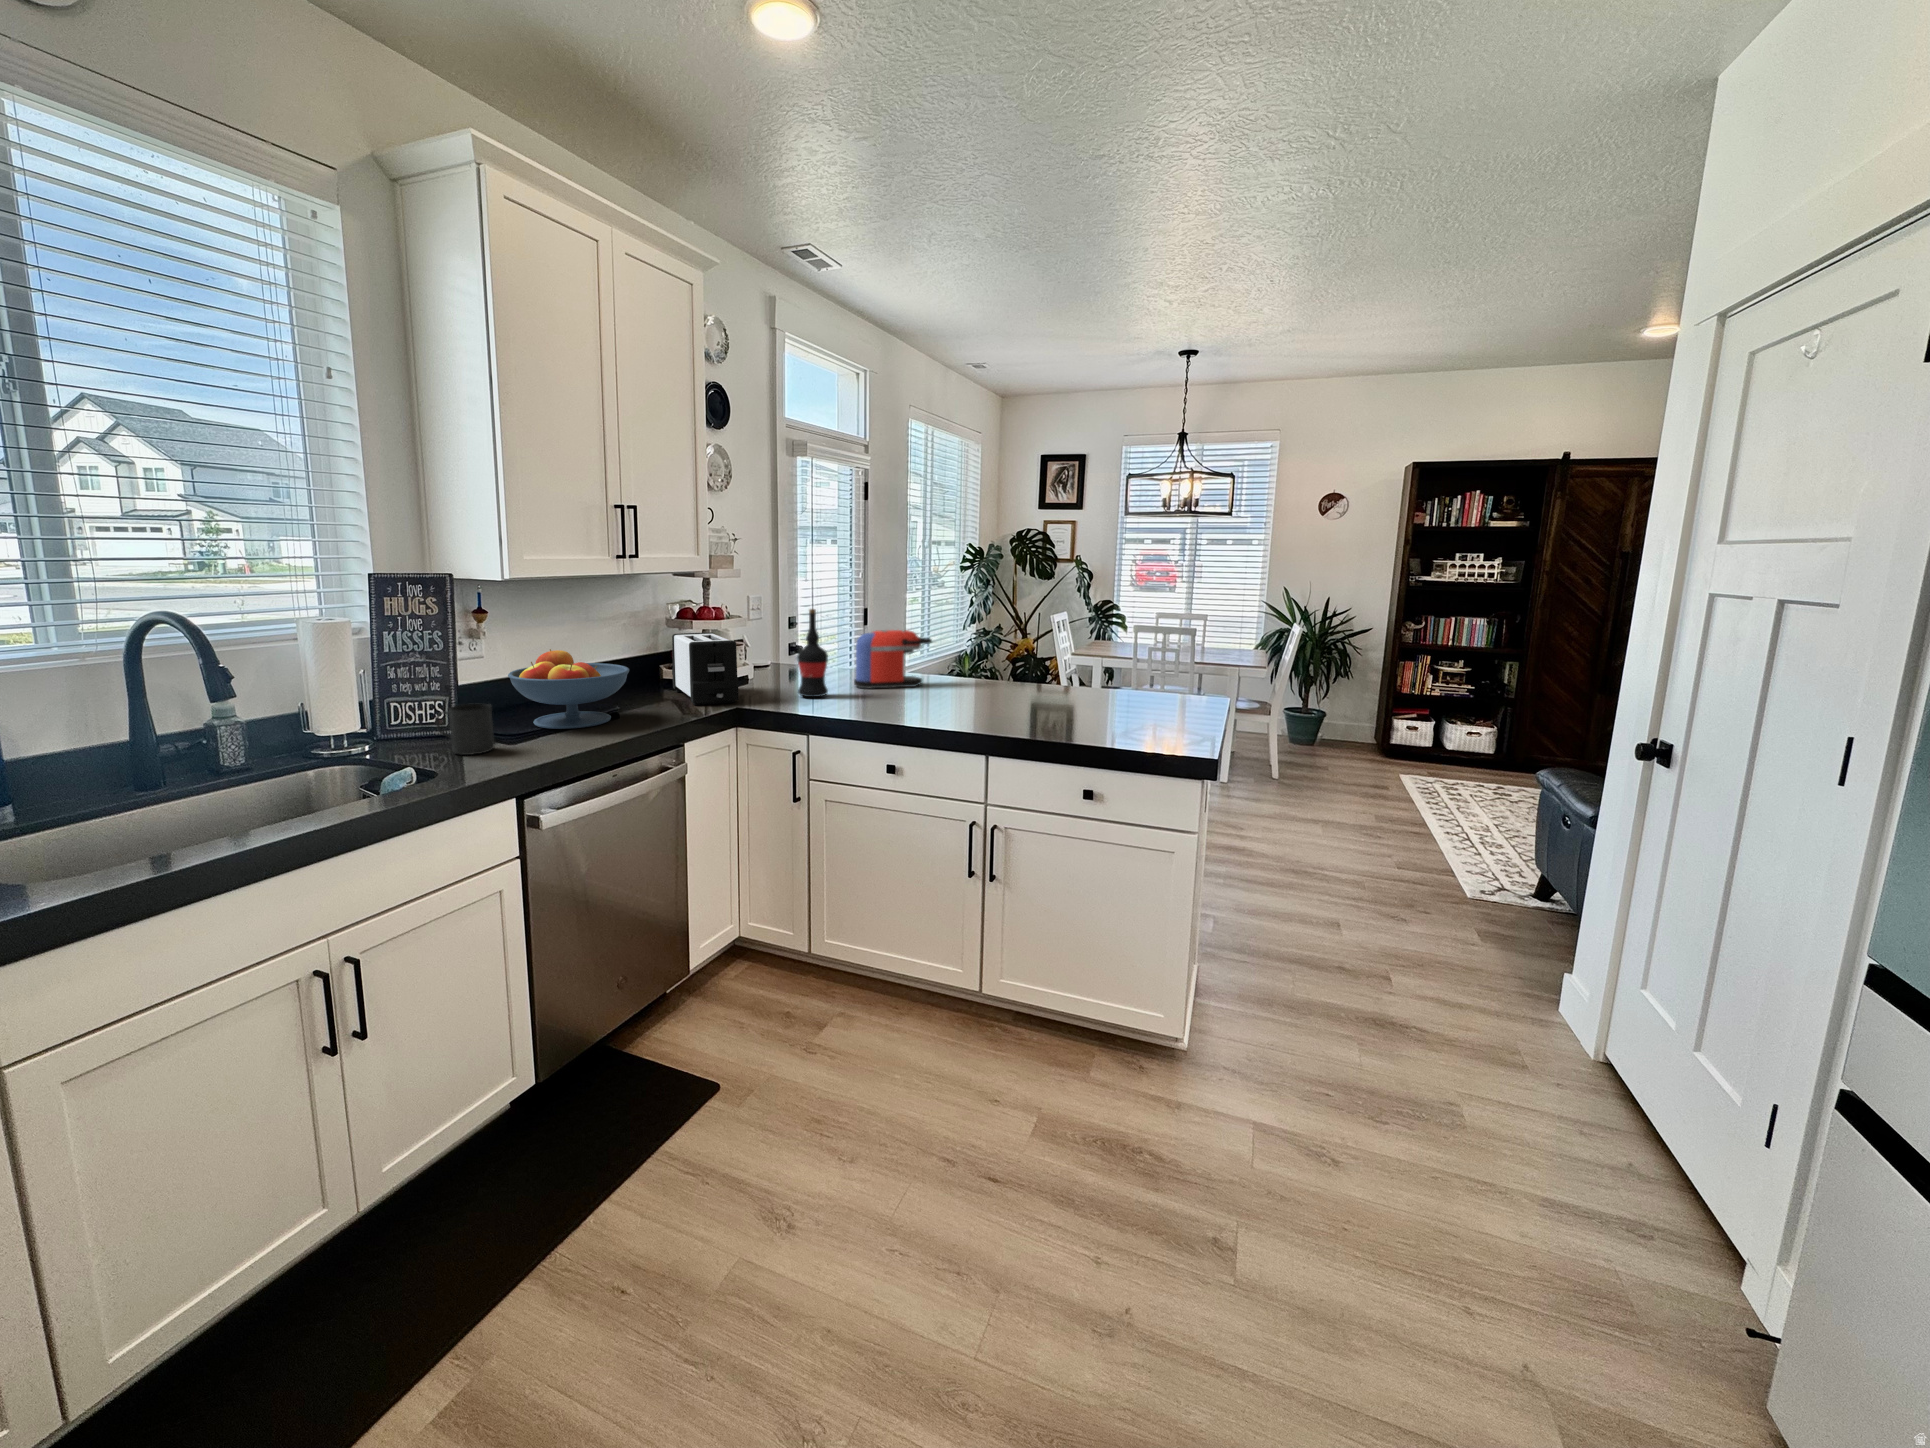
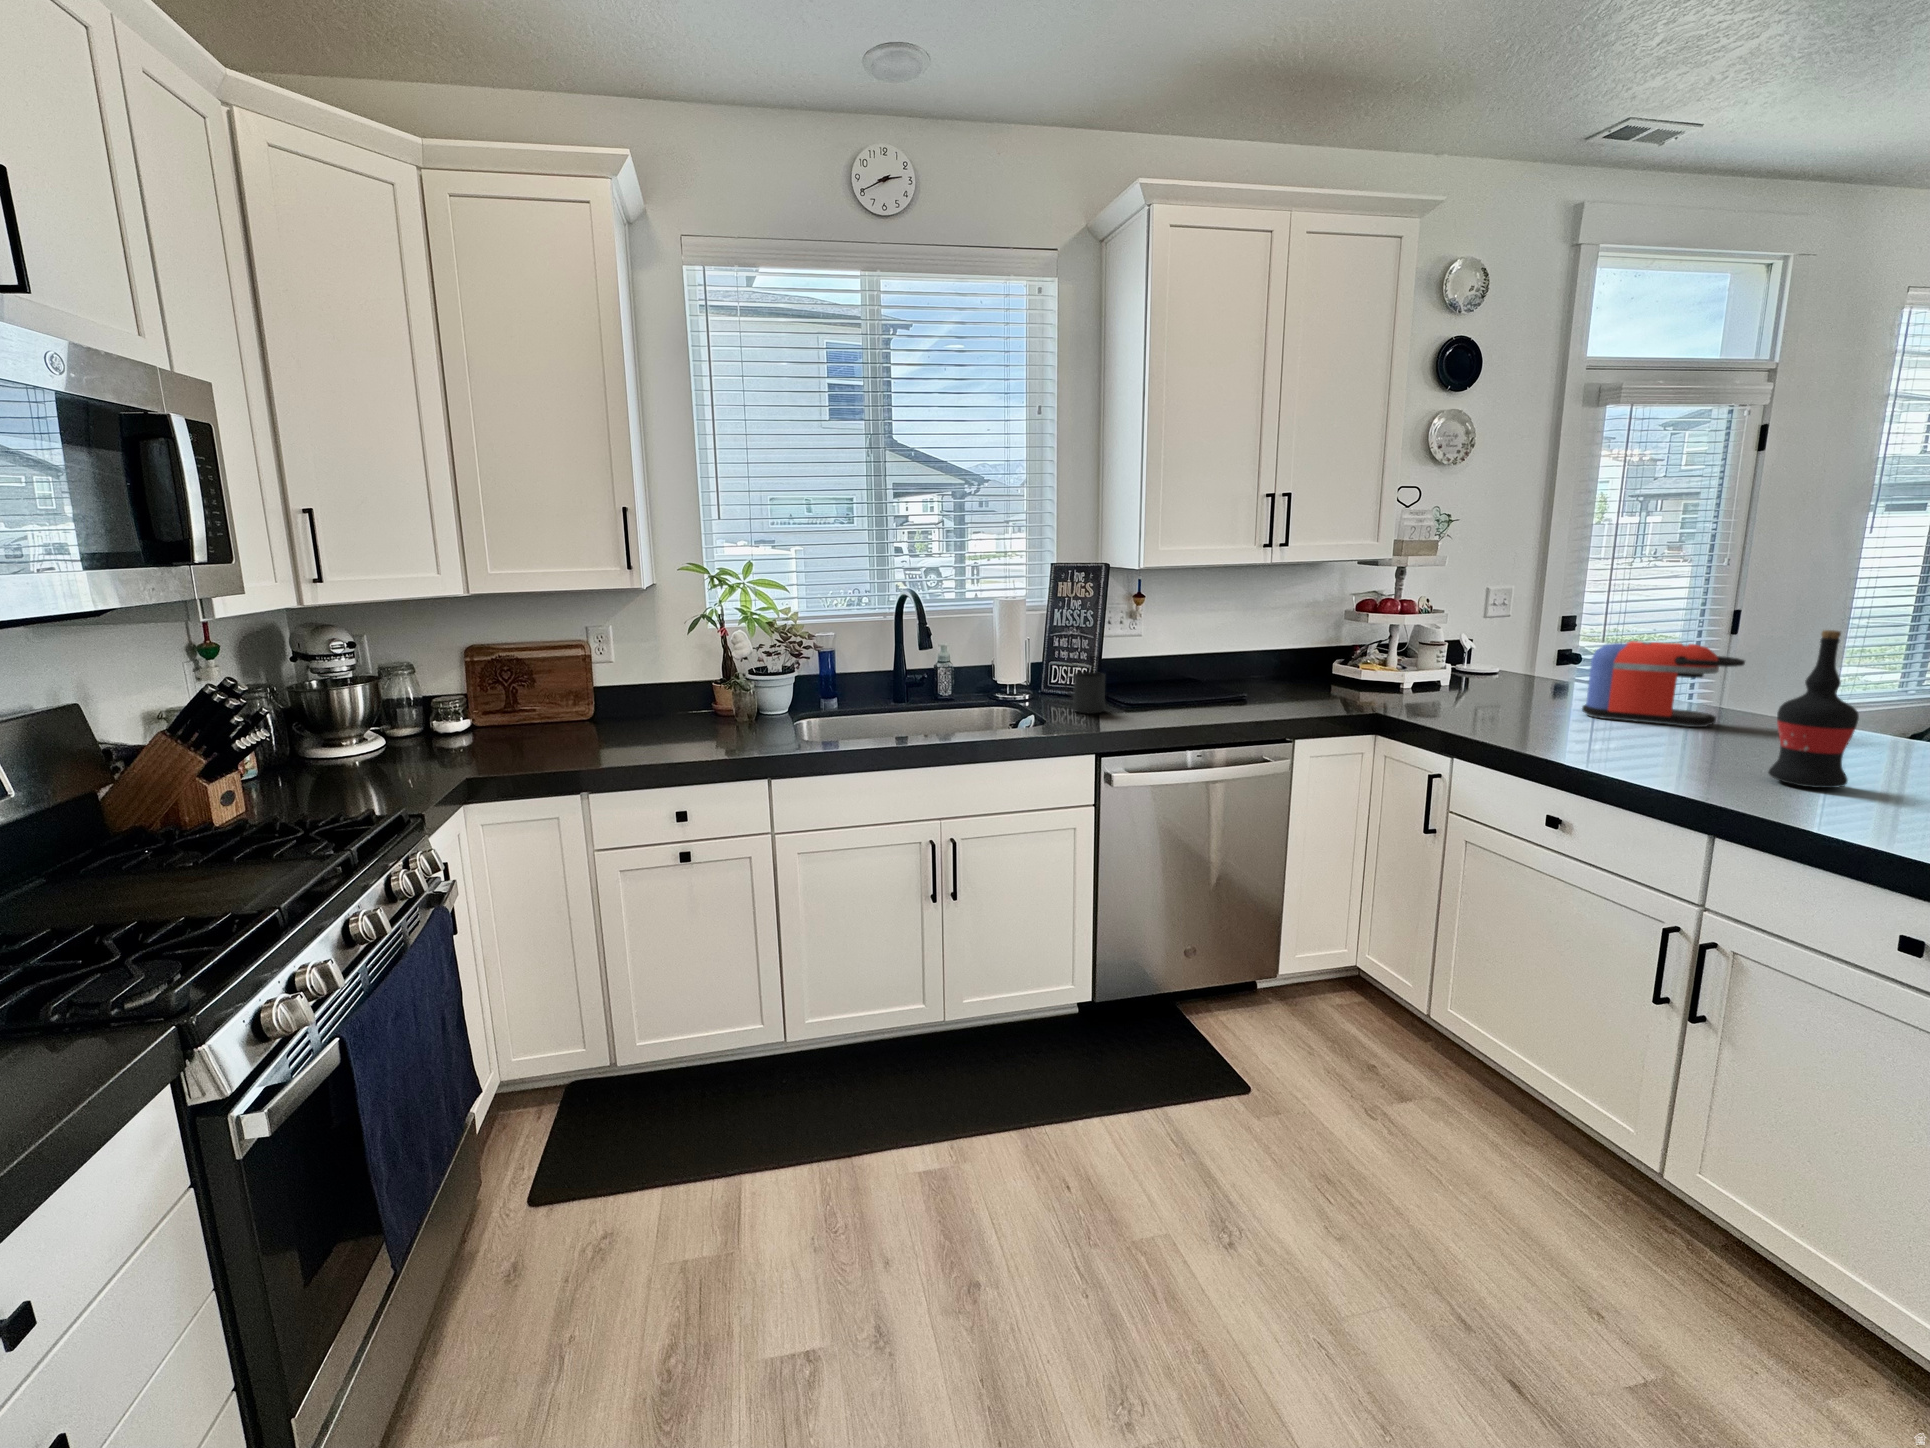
wine bottle: present [797,609,828,697] -> present [1768,630,1859,788]
toaster: present [672,632,739,705] -> none [1328,628,1391,708]
fruit bowl: present [508,649,629,729] -> none [1141,633,1252,708]

